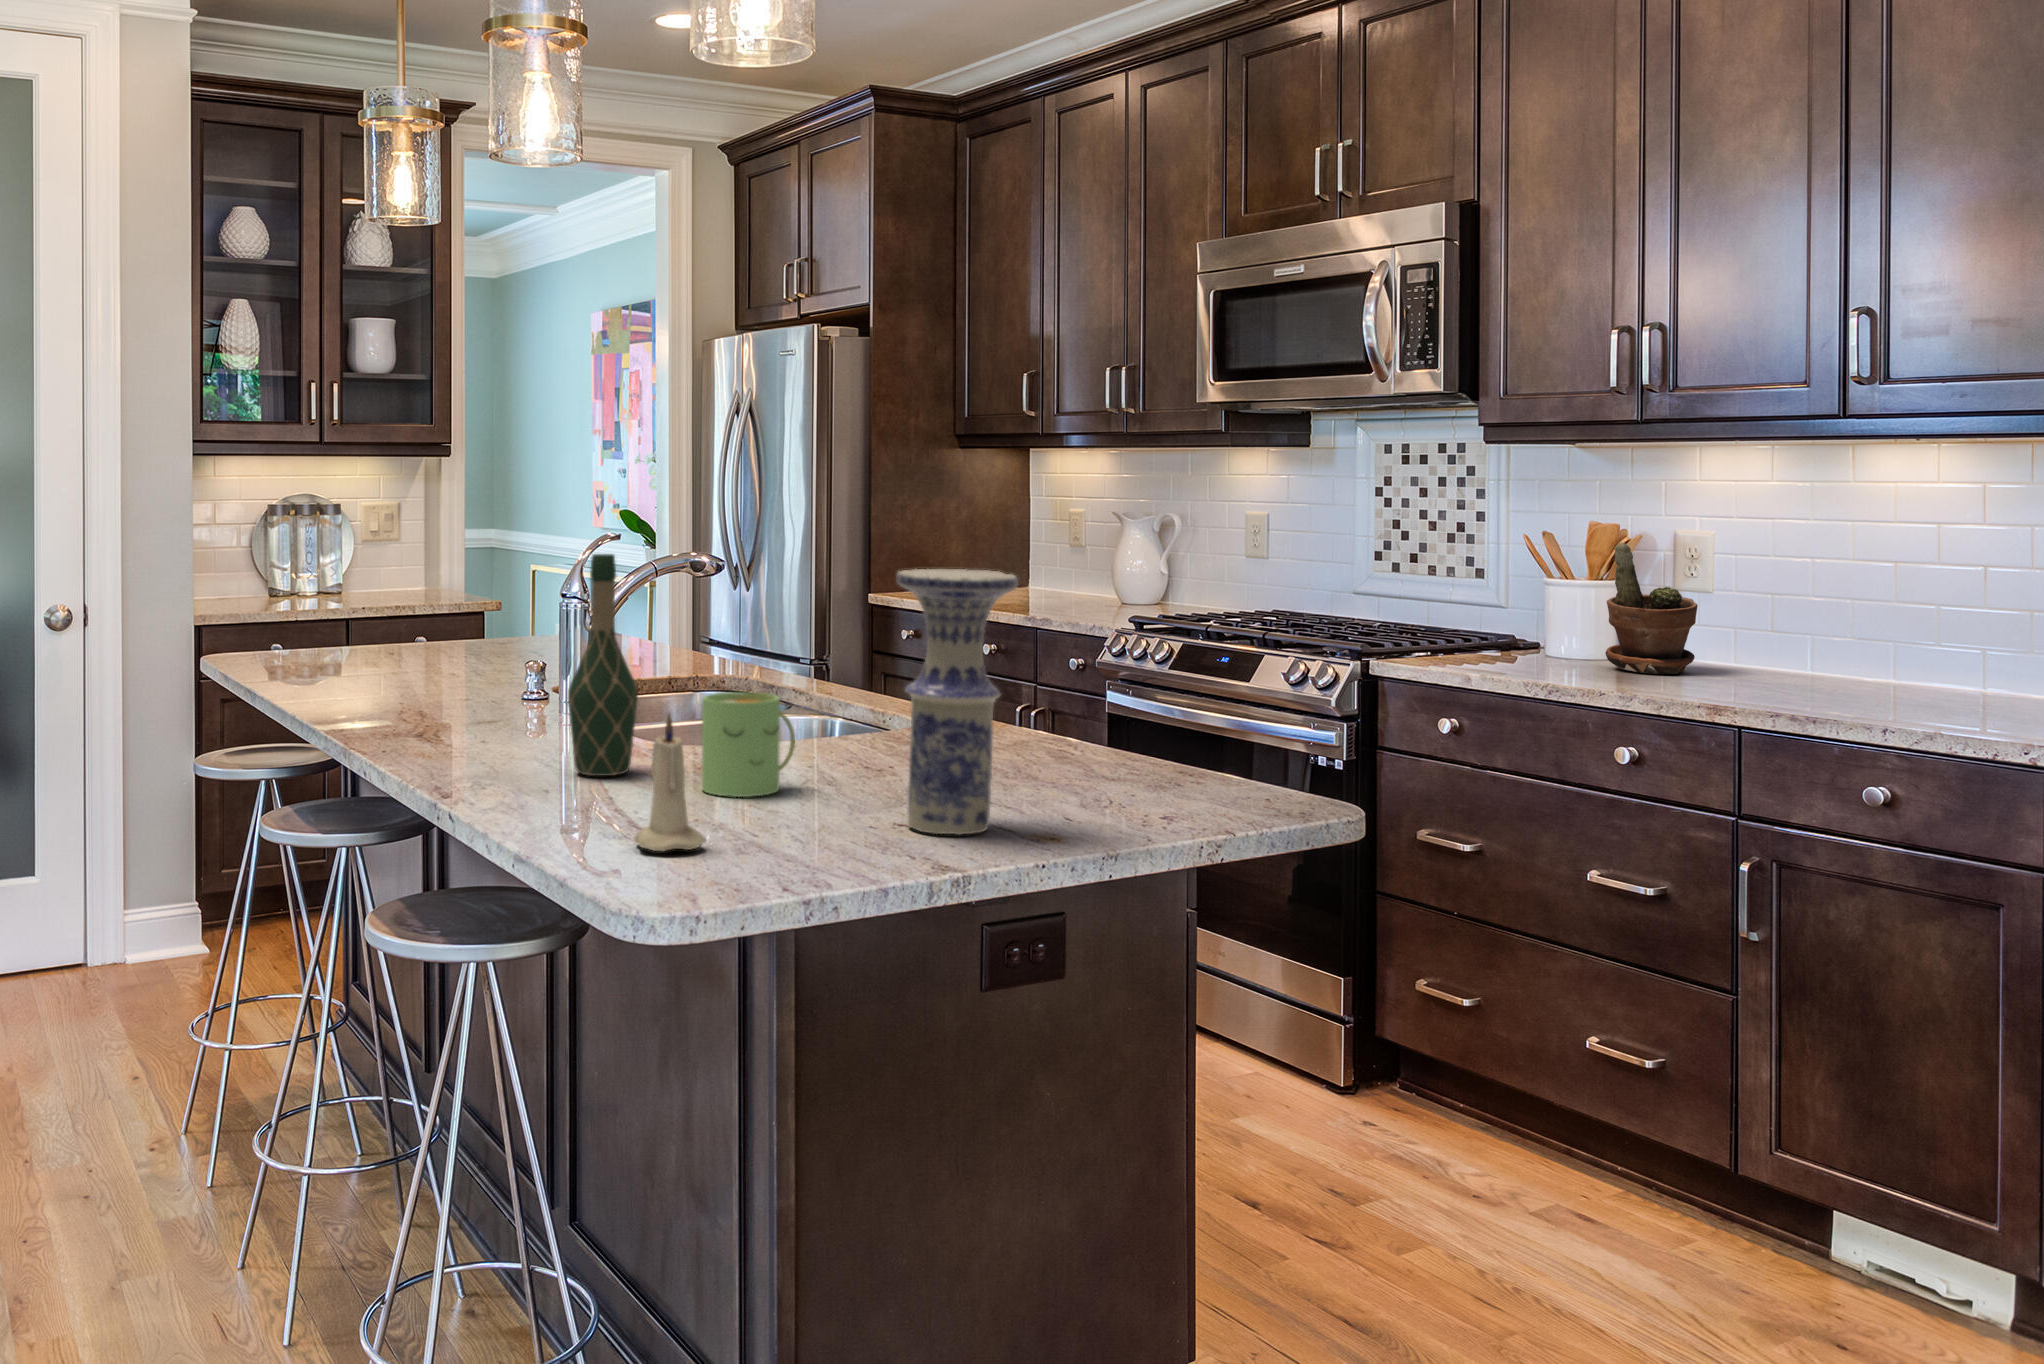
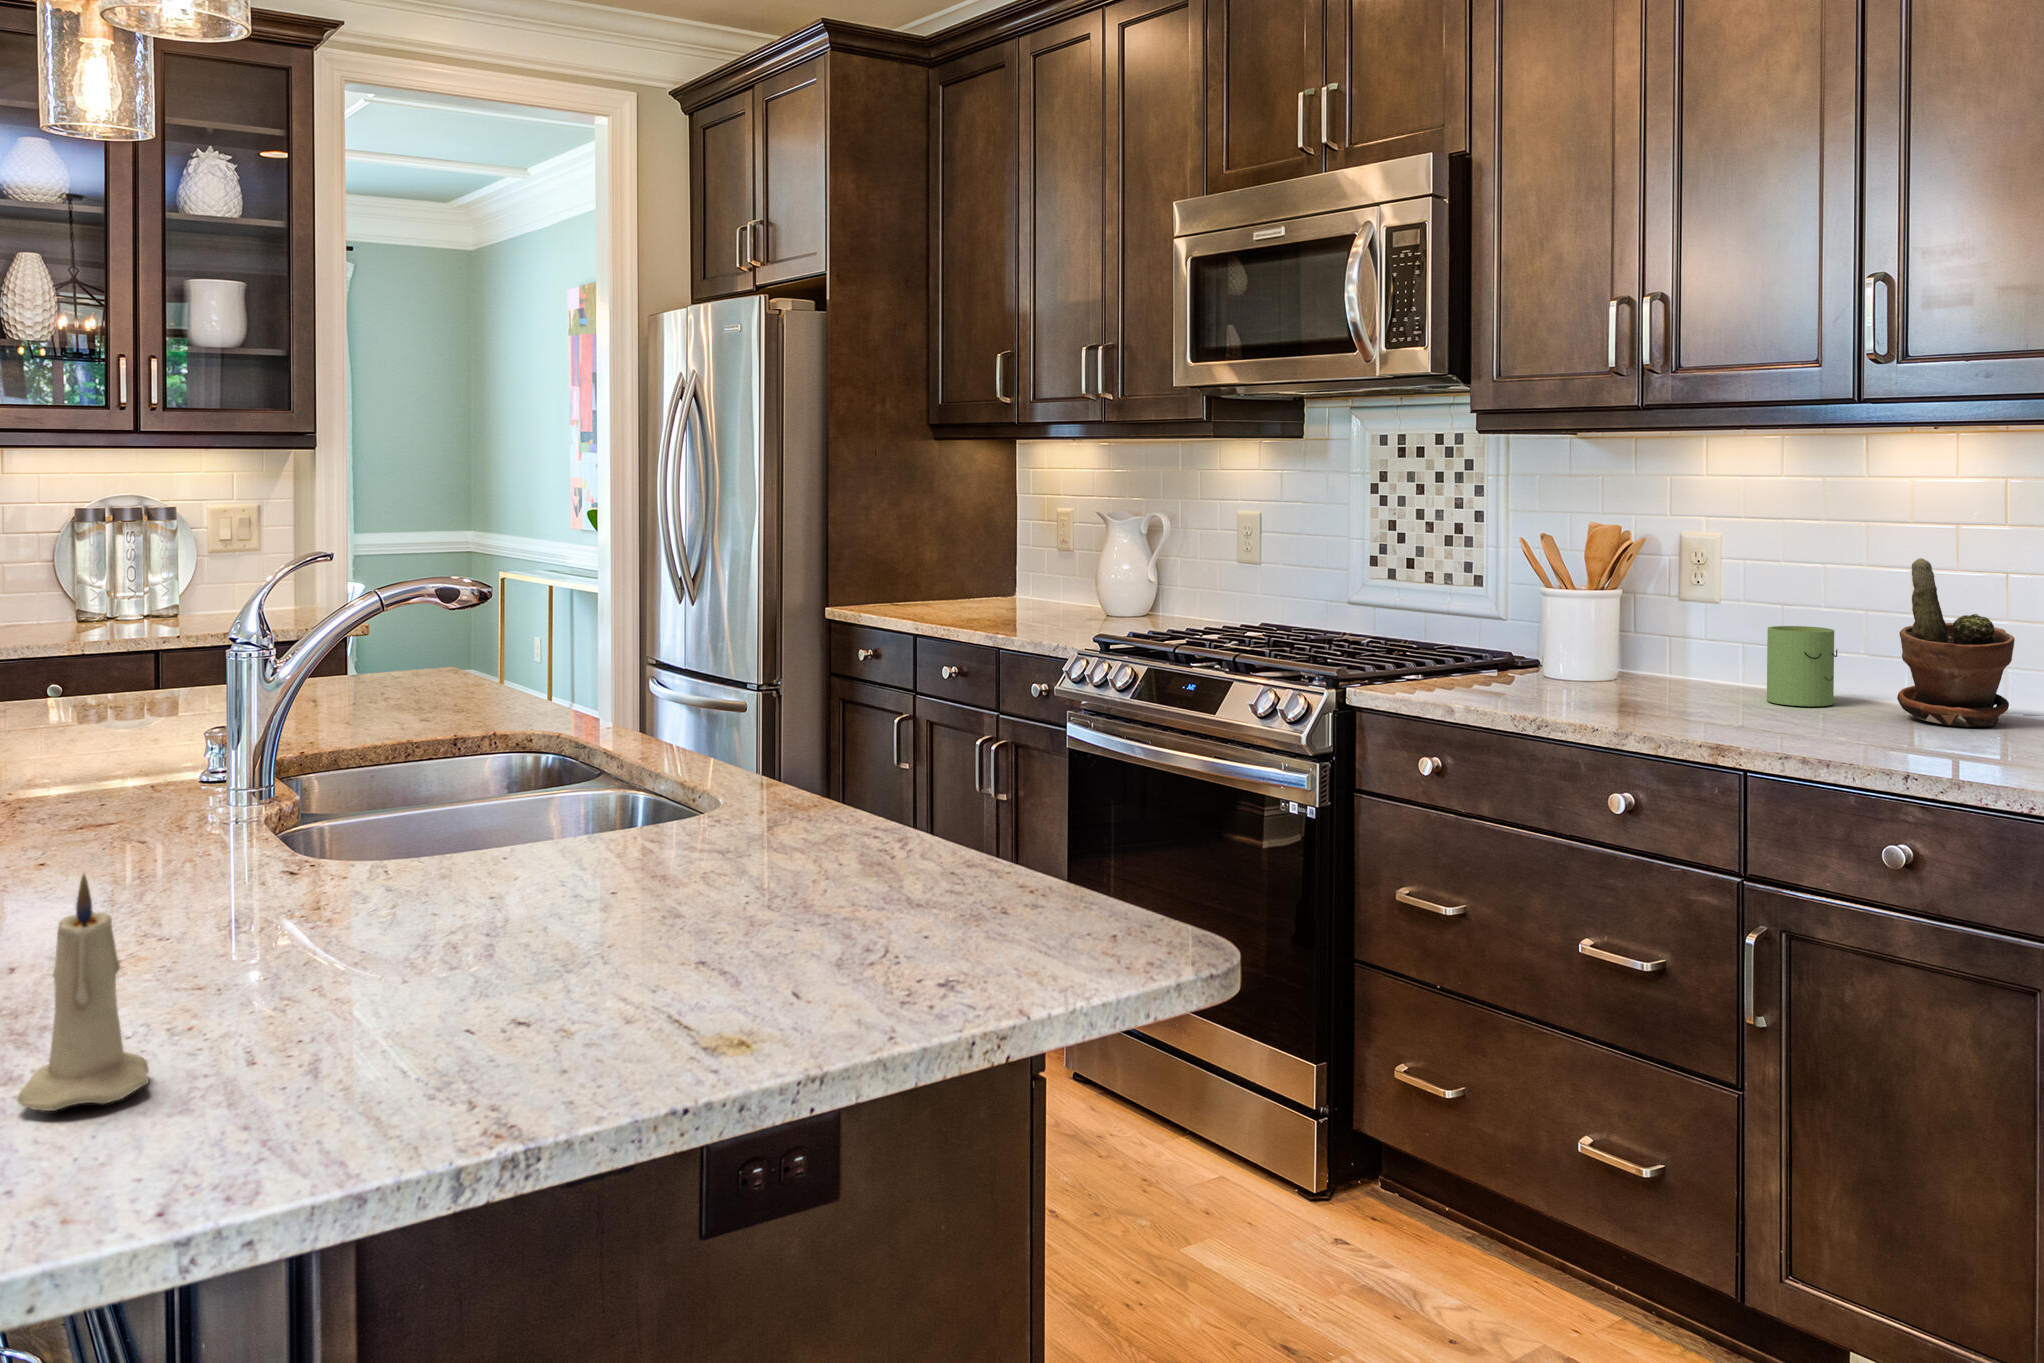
potted plant: present [1606,542,1698,674] -> present [1897,558,2015,727]
wine bottle: present [568,554,638,776] -> none [111,597,229,928]
vase: present [897,569,1018,835] -> none [515,622,706,1035]
mug: present [702,692,795,797] -> present [1767,626,1837,706]

